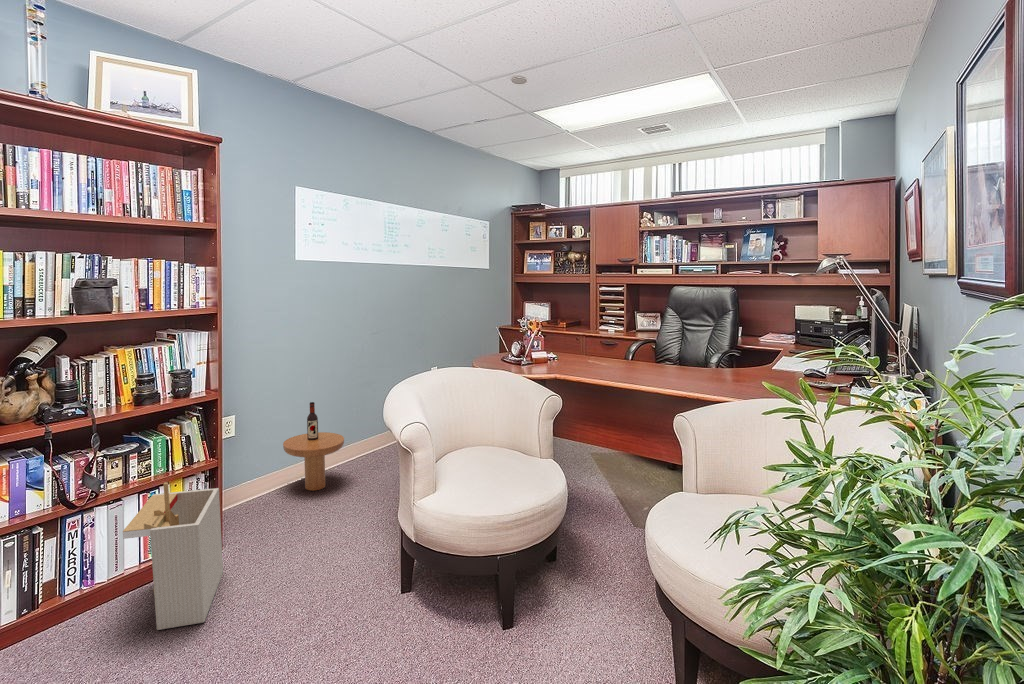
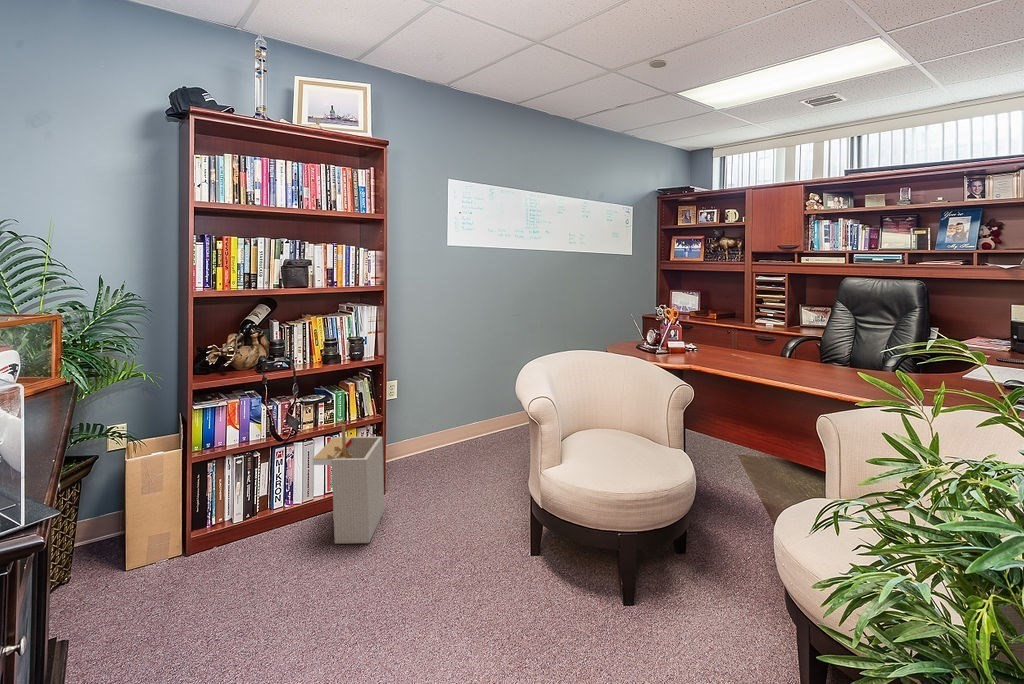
side table: present [283,402,344,491] -> none [435,376,487,456]

